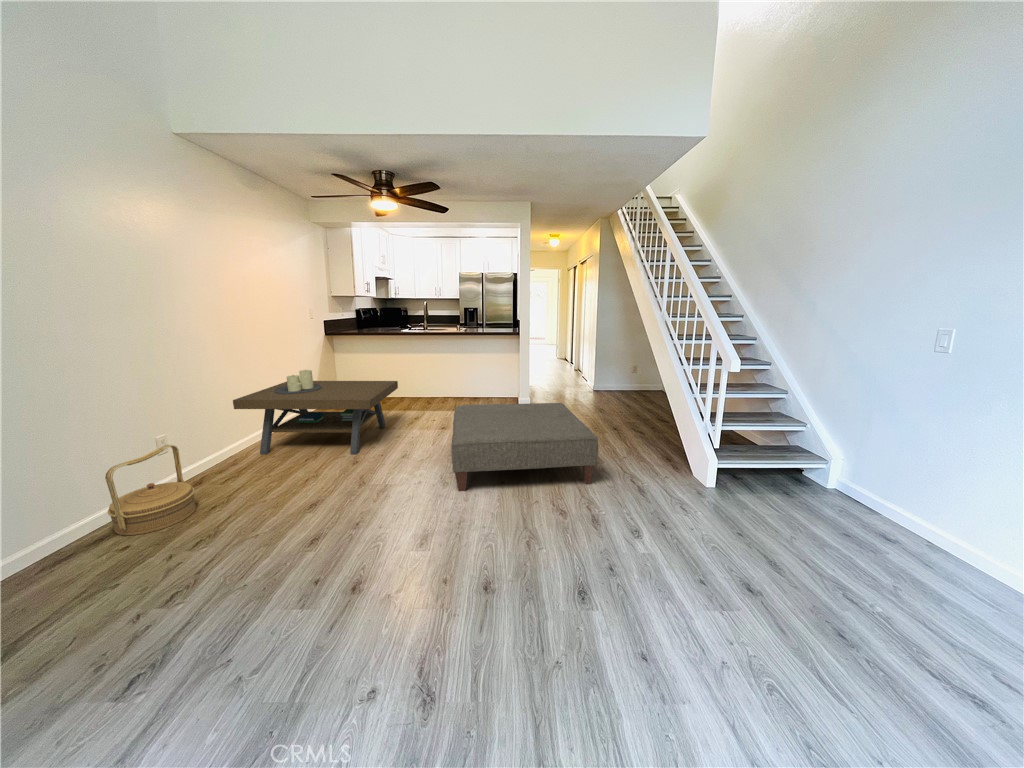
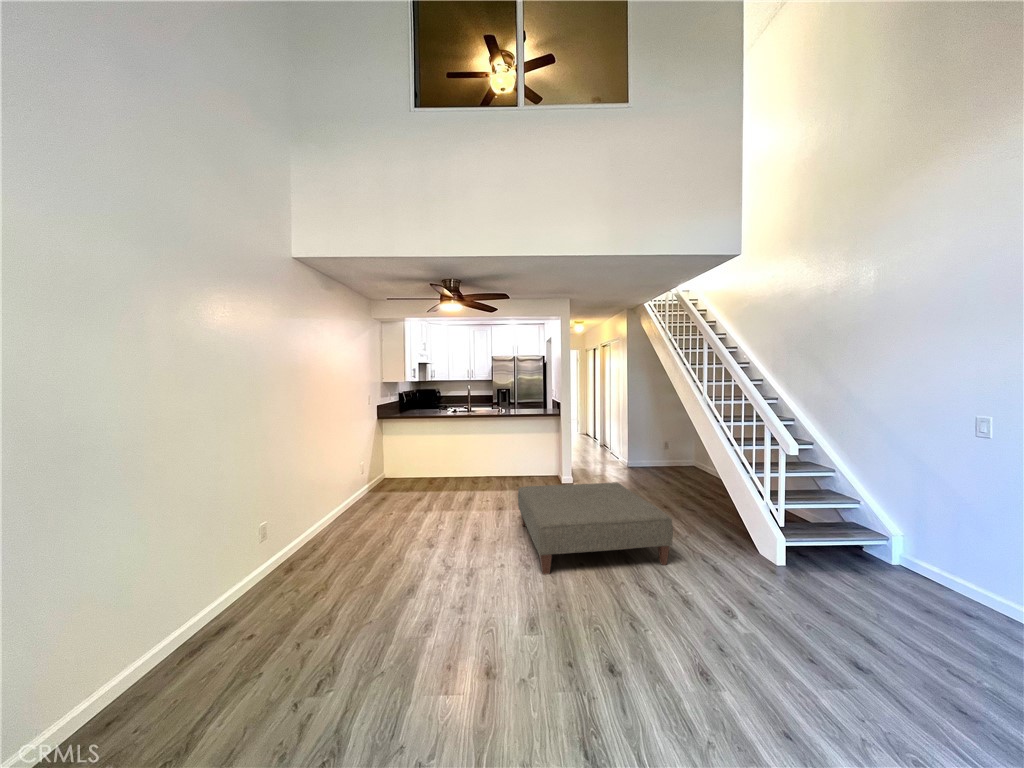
coffee table: present [233,370,398,455] -> none [314,454,455,540]
woven basket: present [105,445,196,535] -> none [227,532,299,625]

